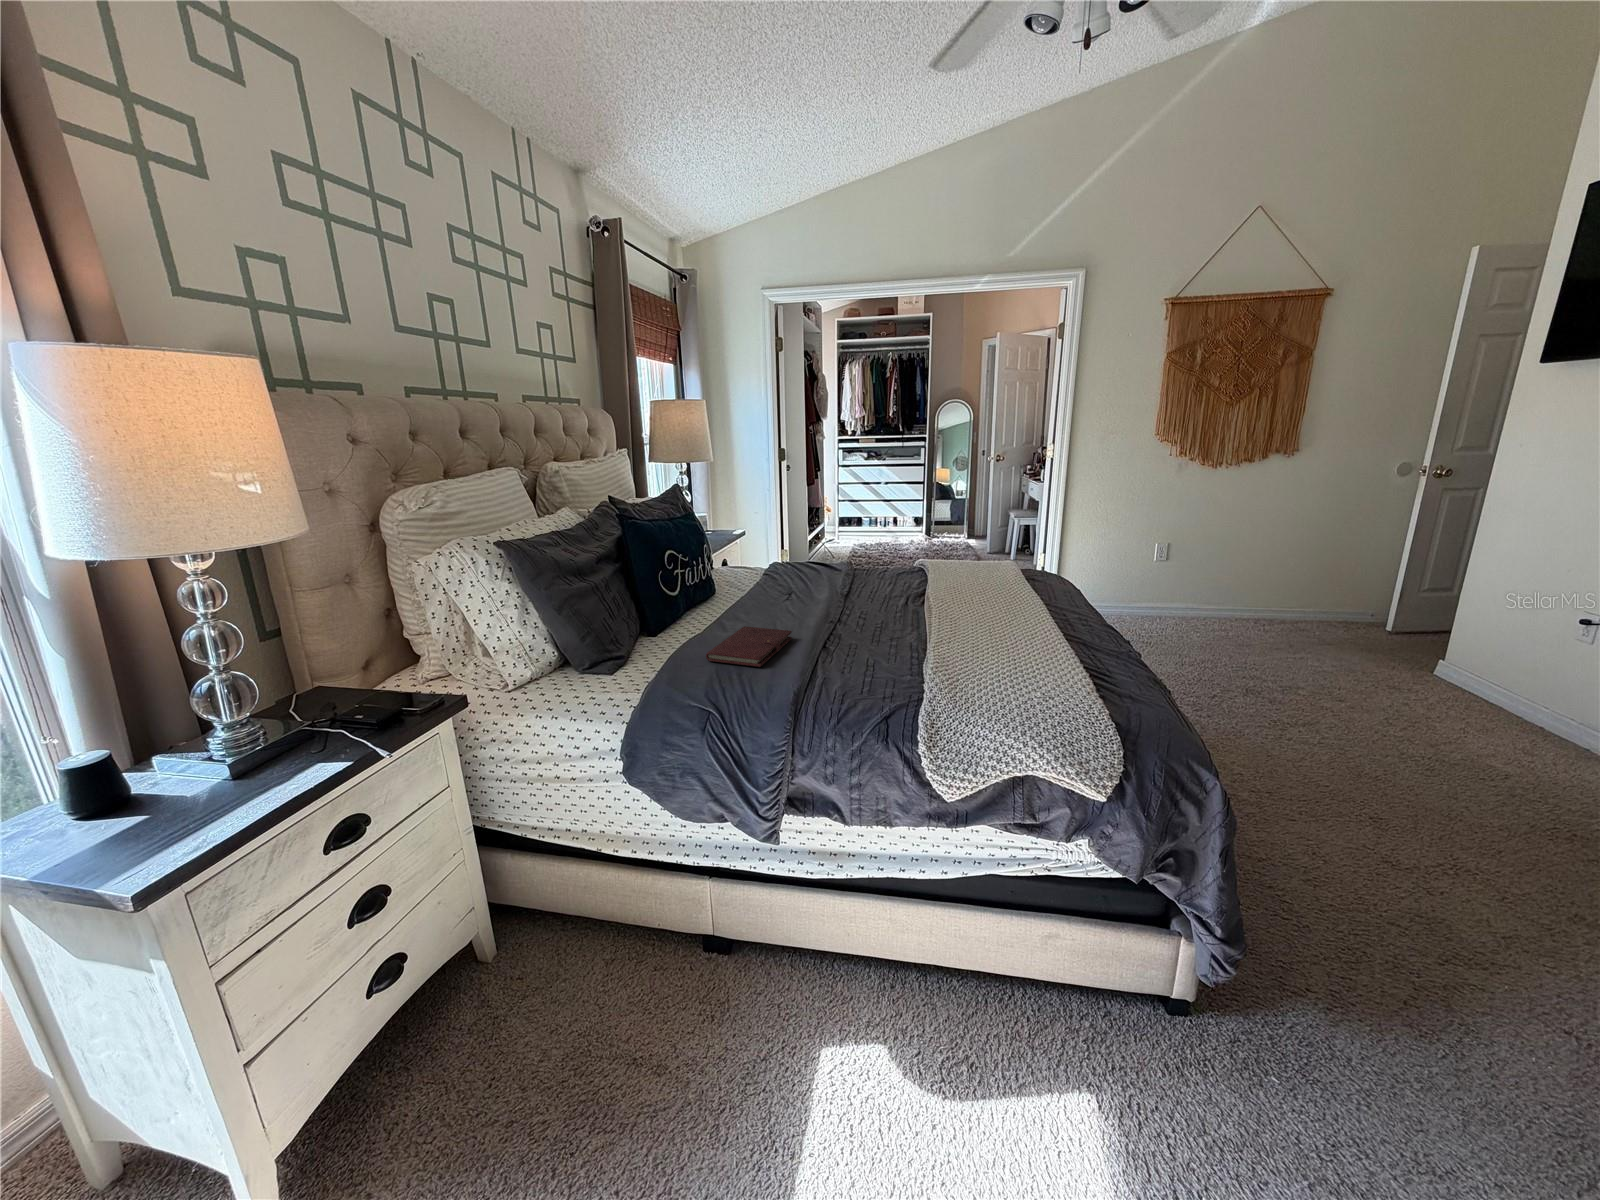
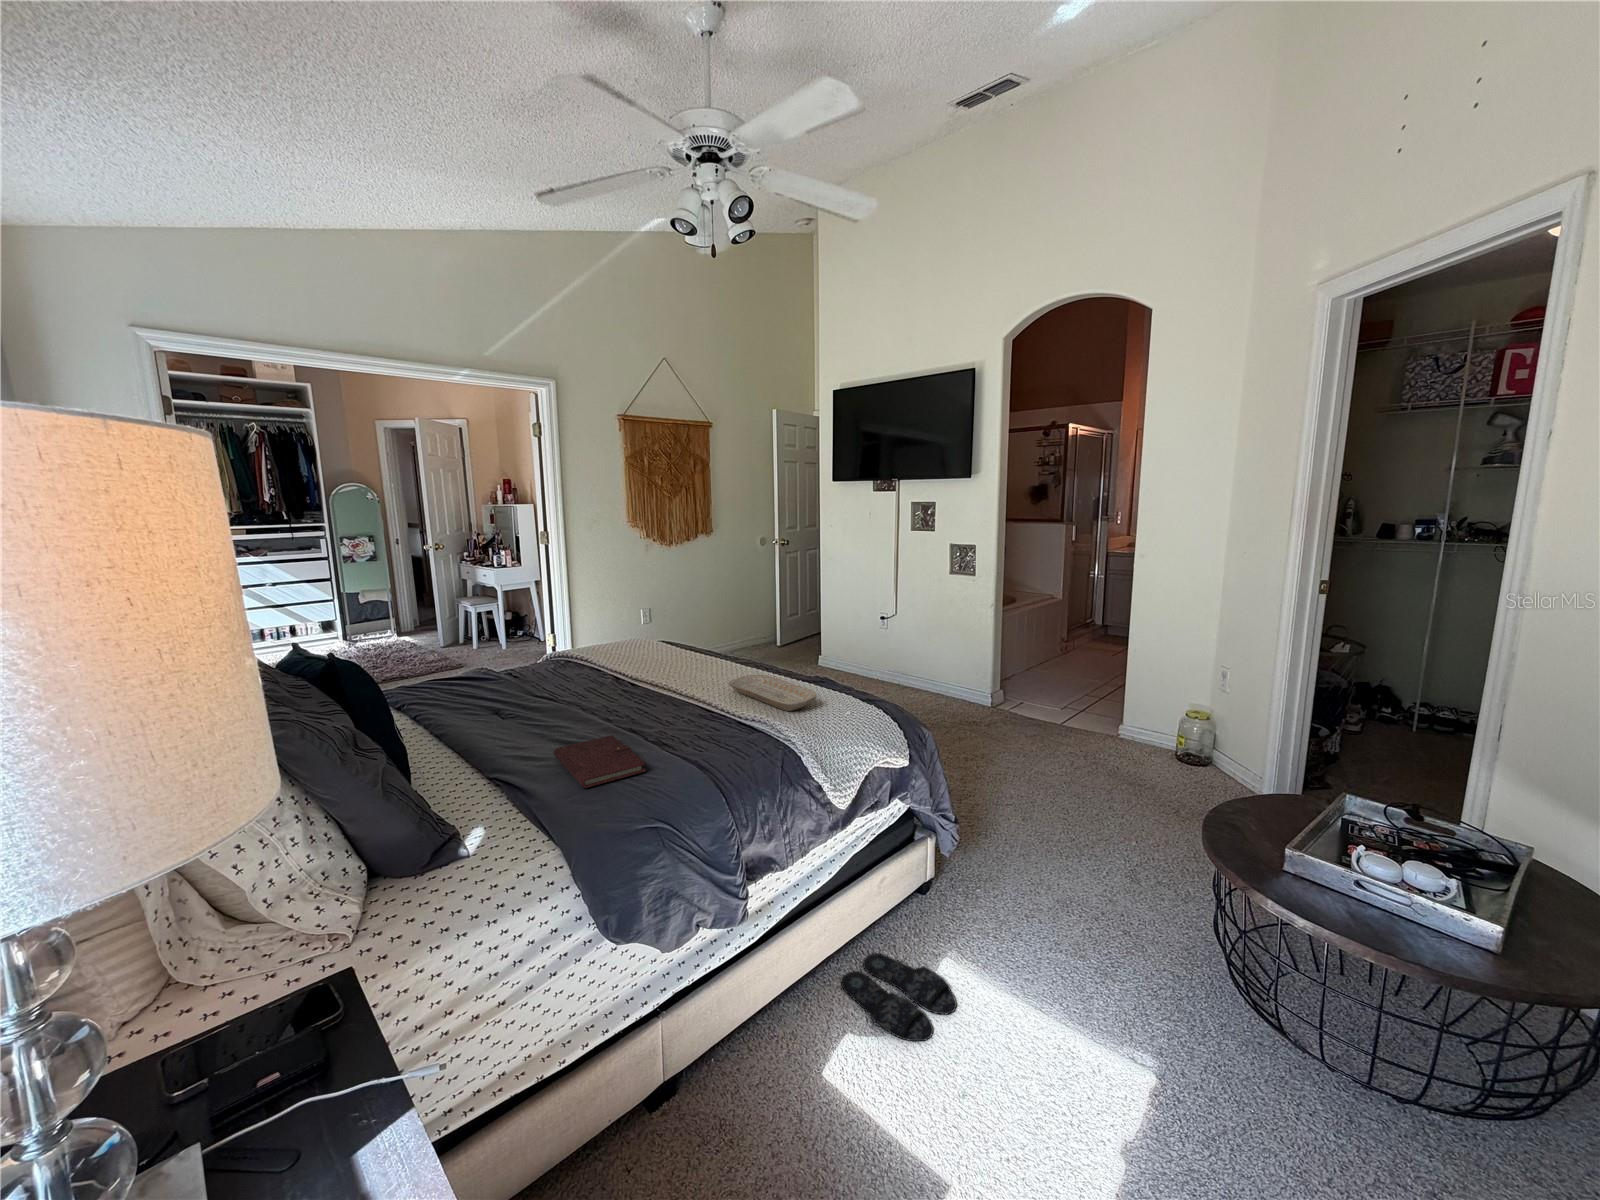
tray: none [970,620,1034,672] -> present [729,675,817,711]
slippers: none [917,1000,1048,1149] -> present [841,953,957,1041]

